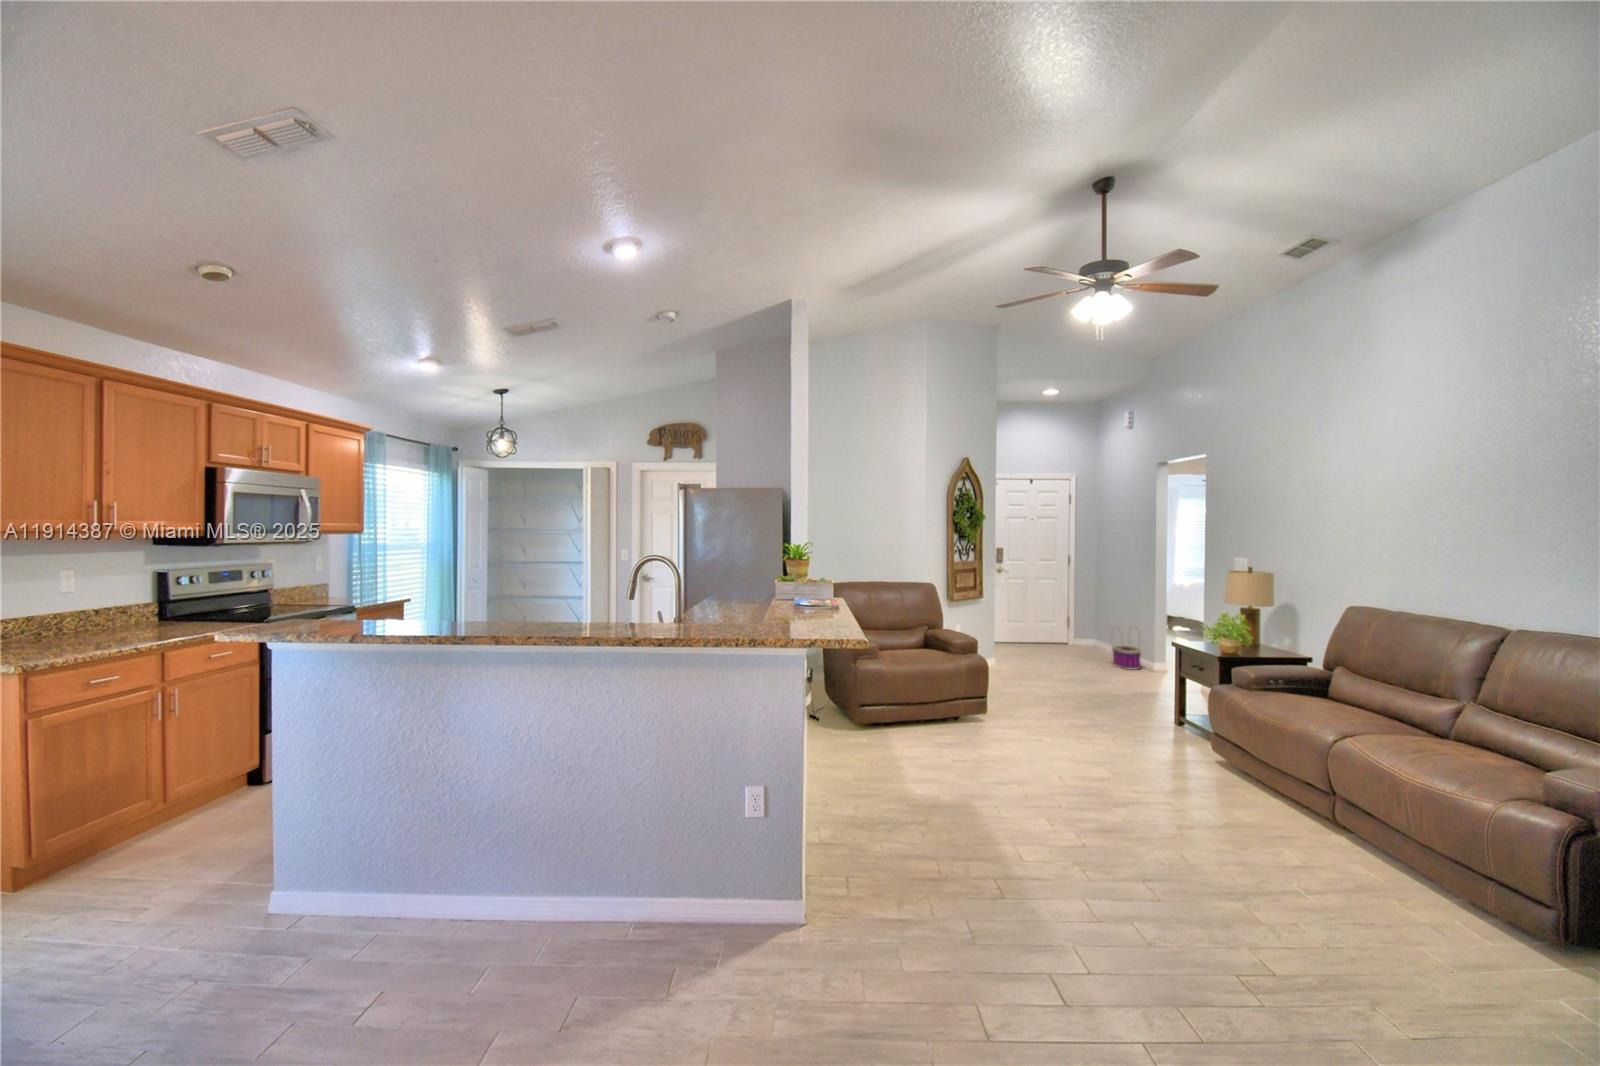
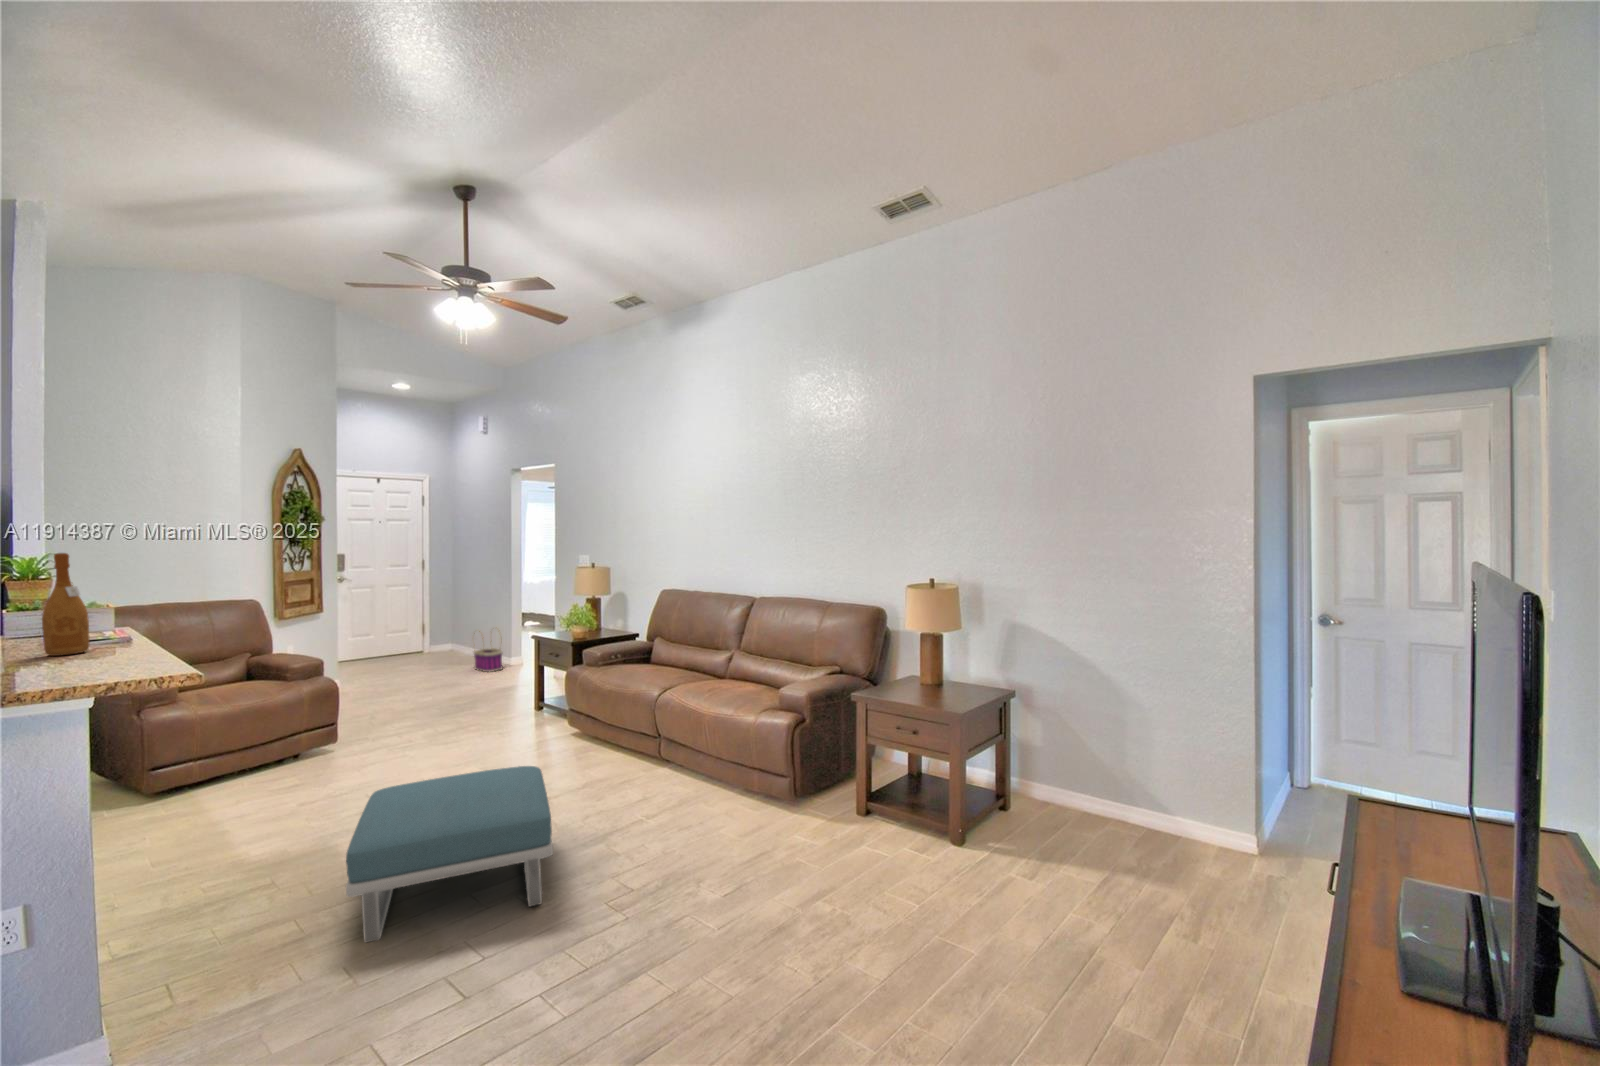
wine bottle: none [782,542,806,618] -> present [42,553,90,656]
footstool: none [969,776,1185,971] -> present [346,766,553,943]

